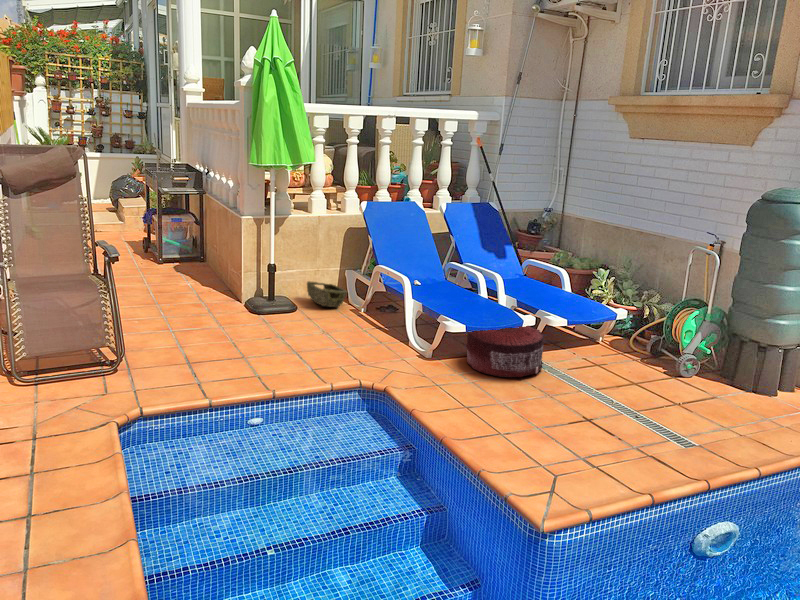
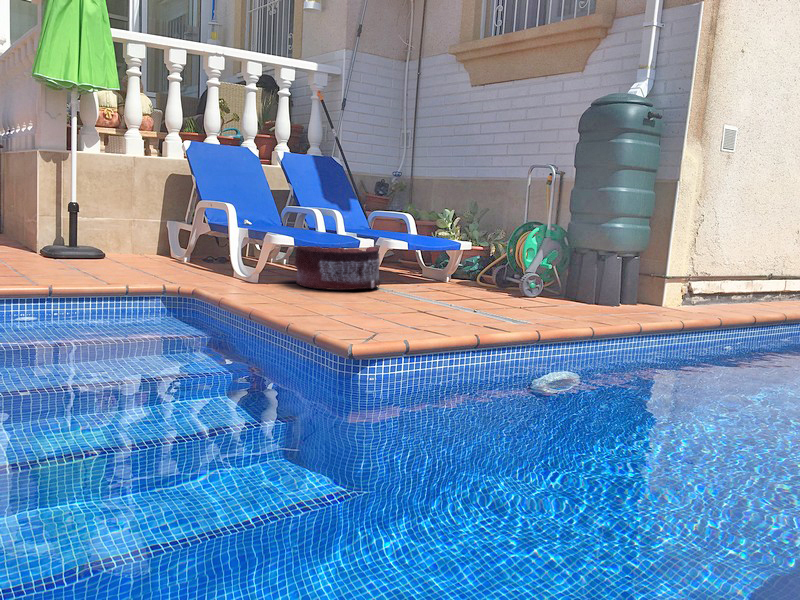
woven basket: present [307,281,347,307] -> none [119,230,167,256]

